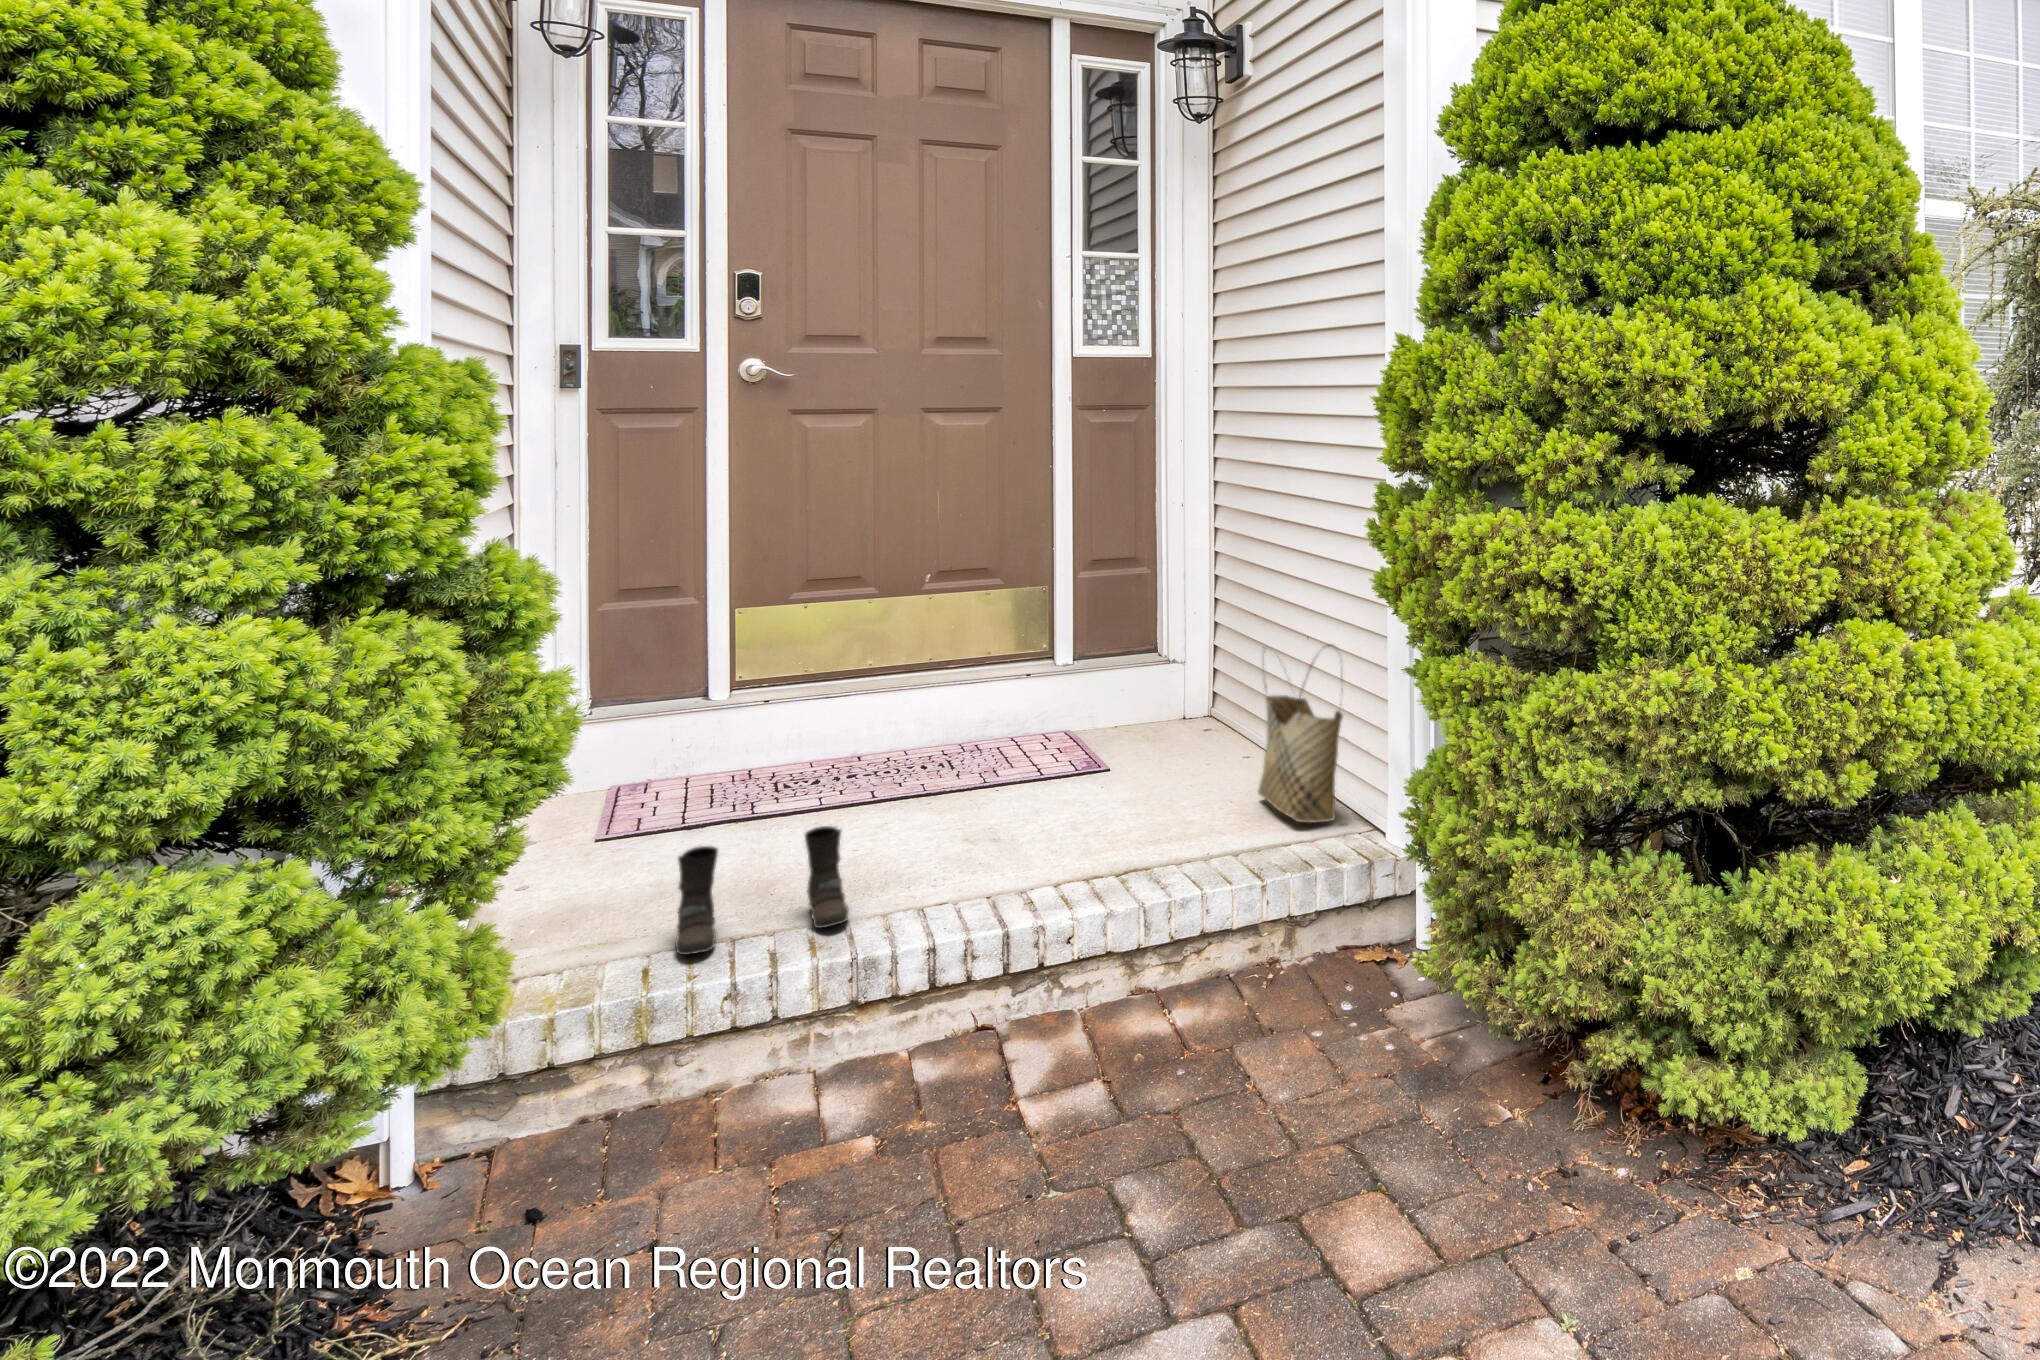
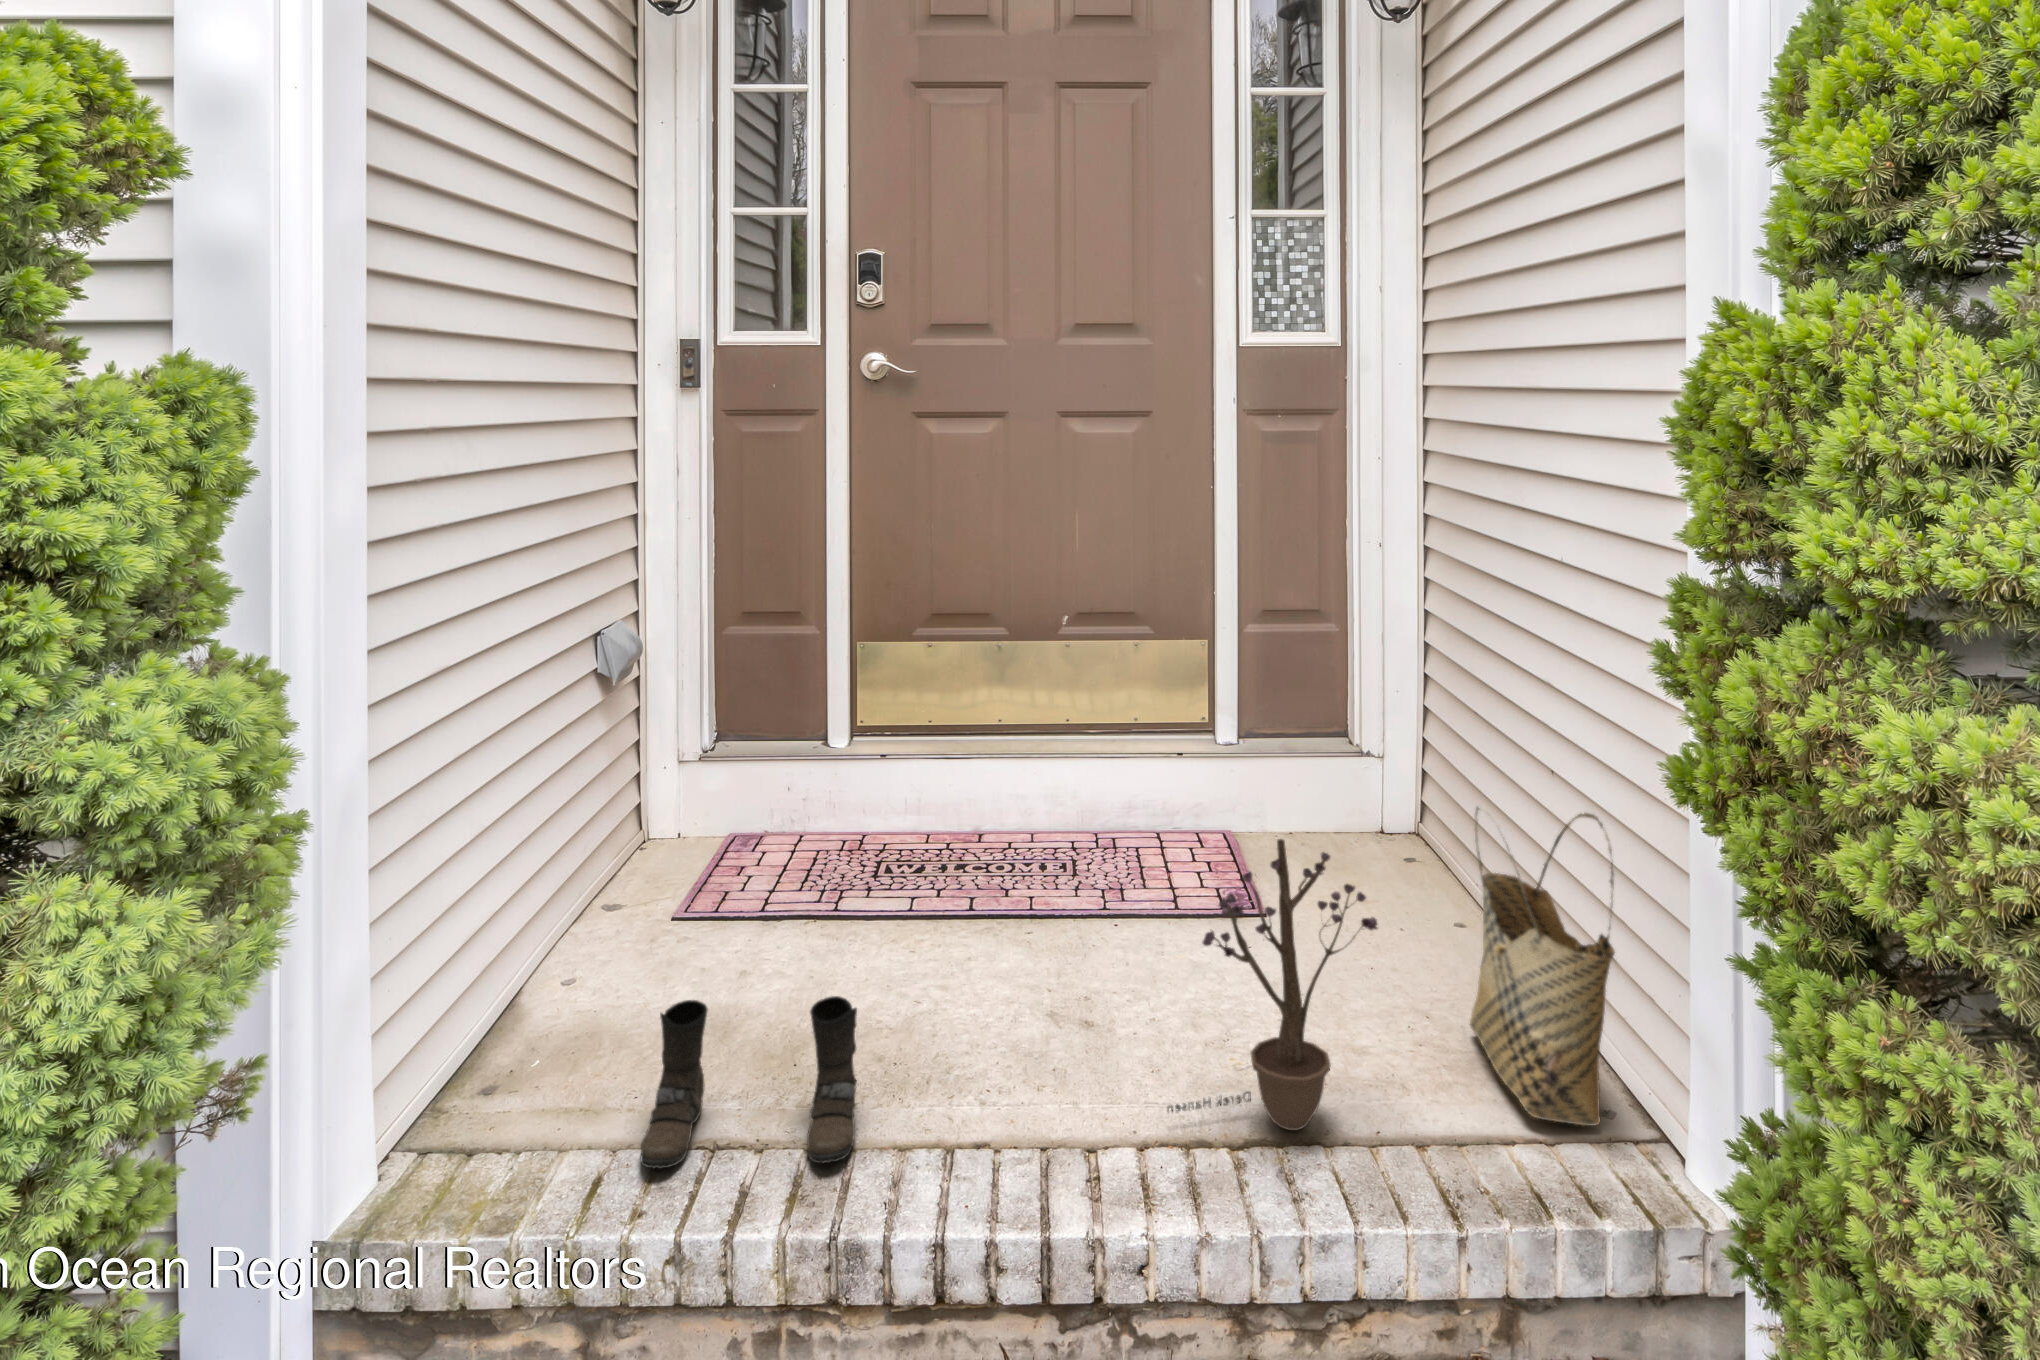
decorative plant: none [1071,672,1207,861] -> present [1167,839,1377,1130]

